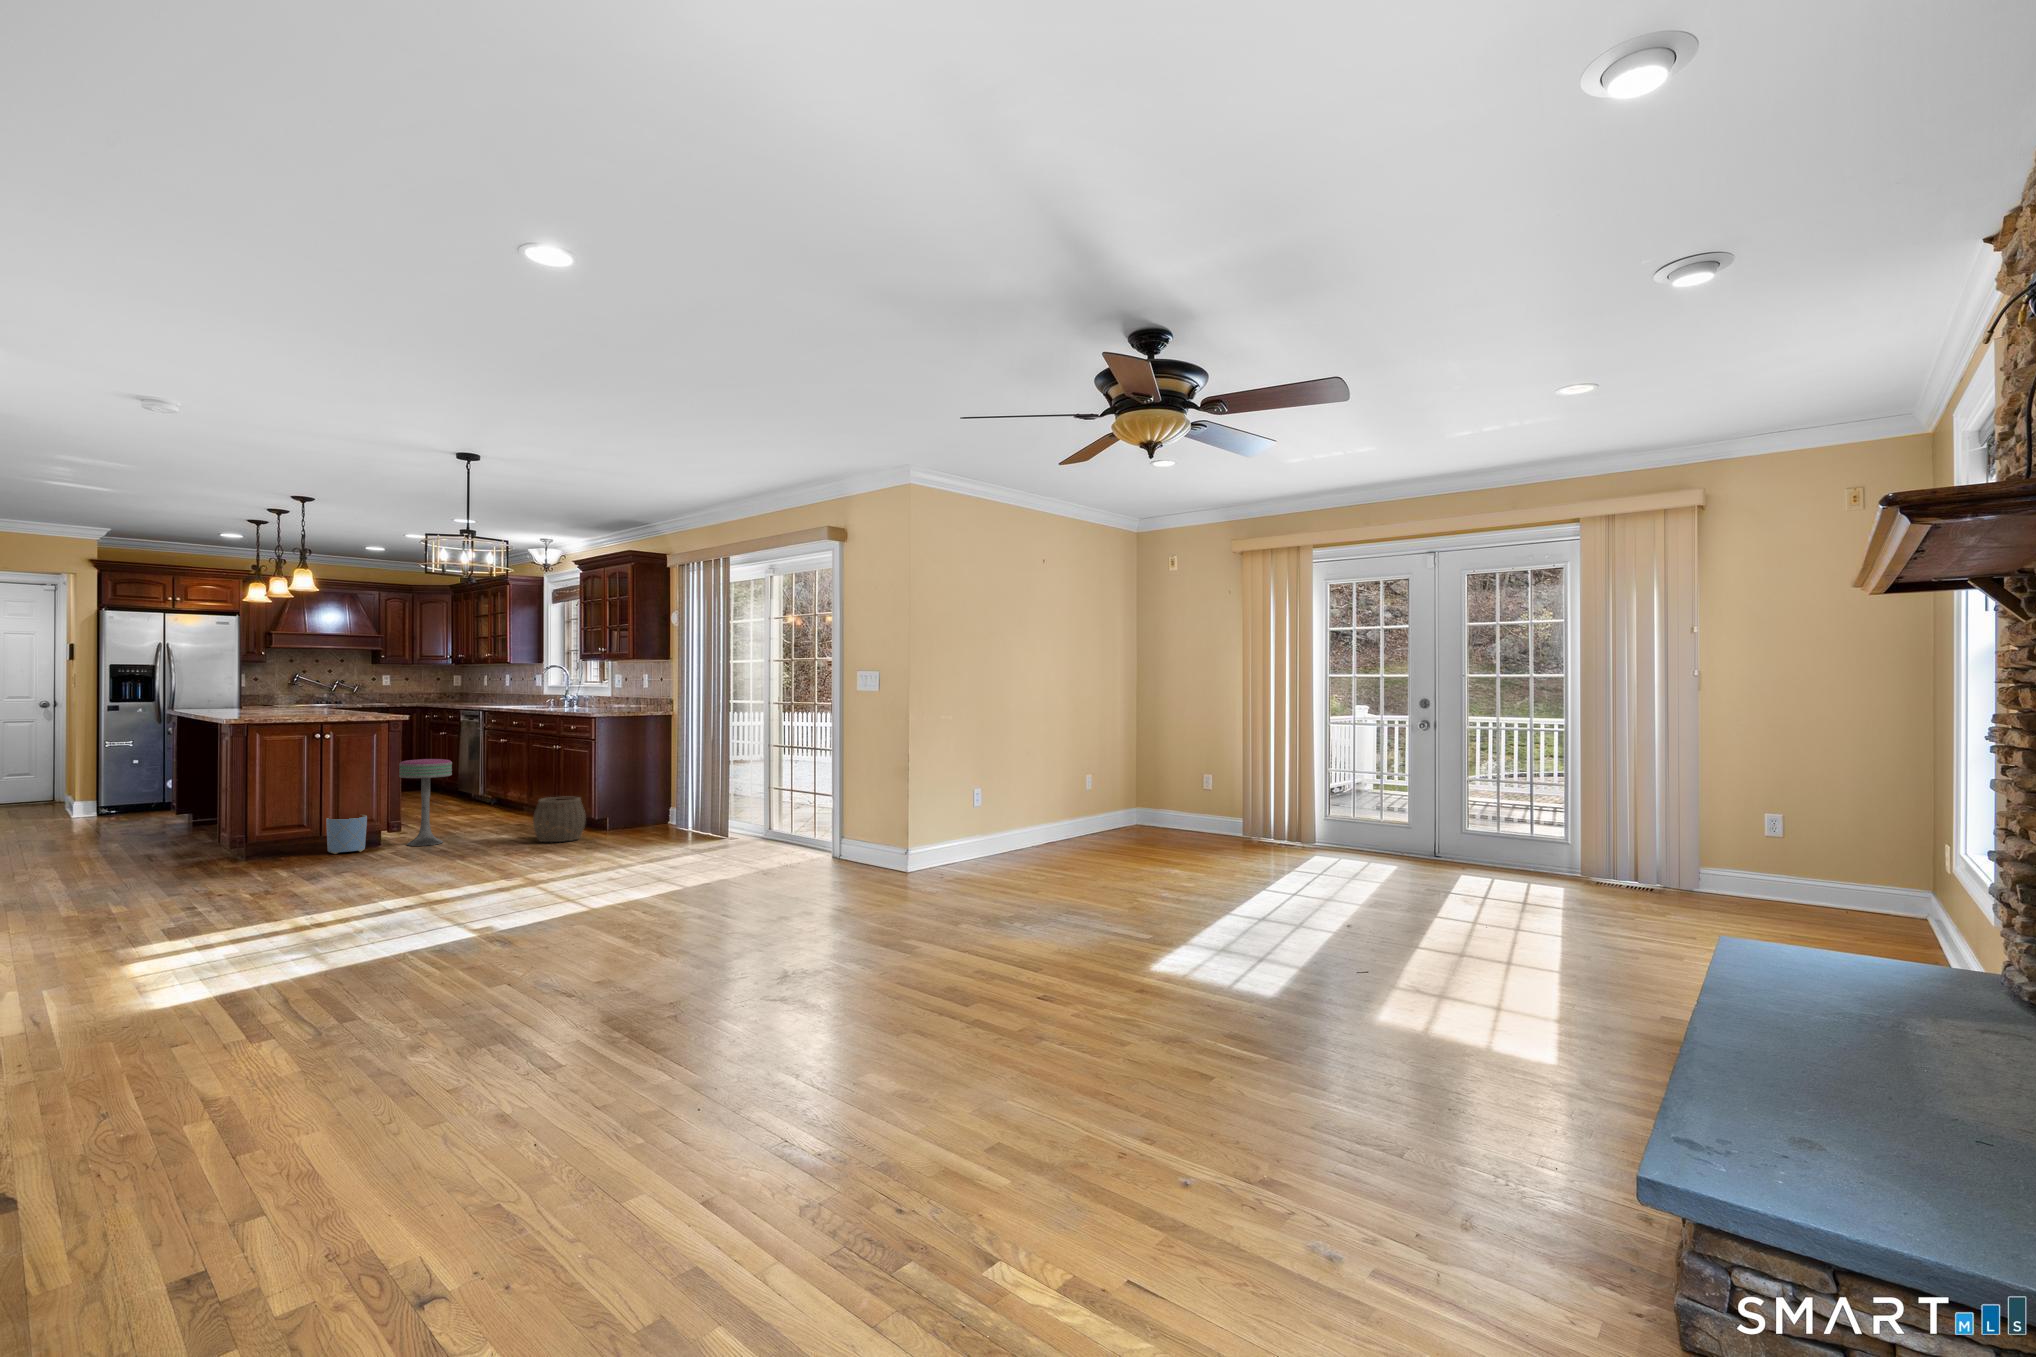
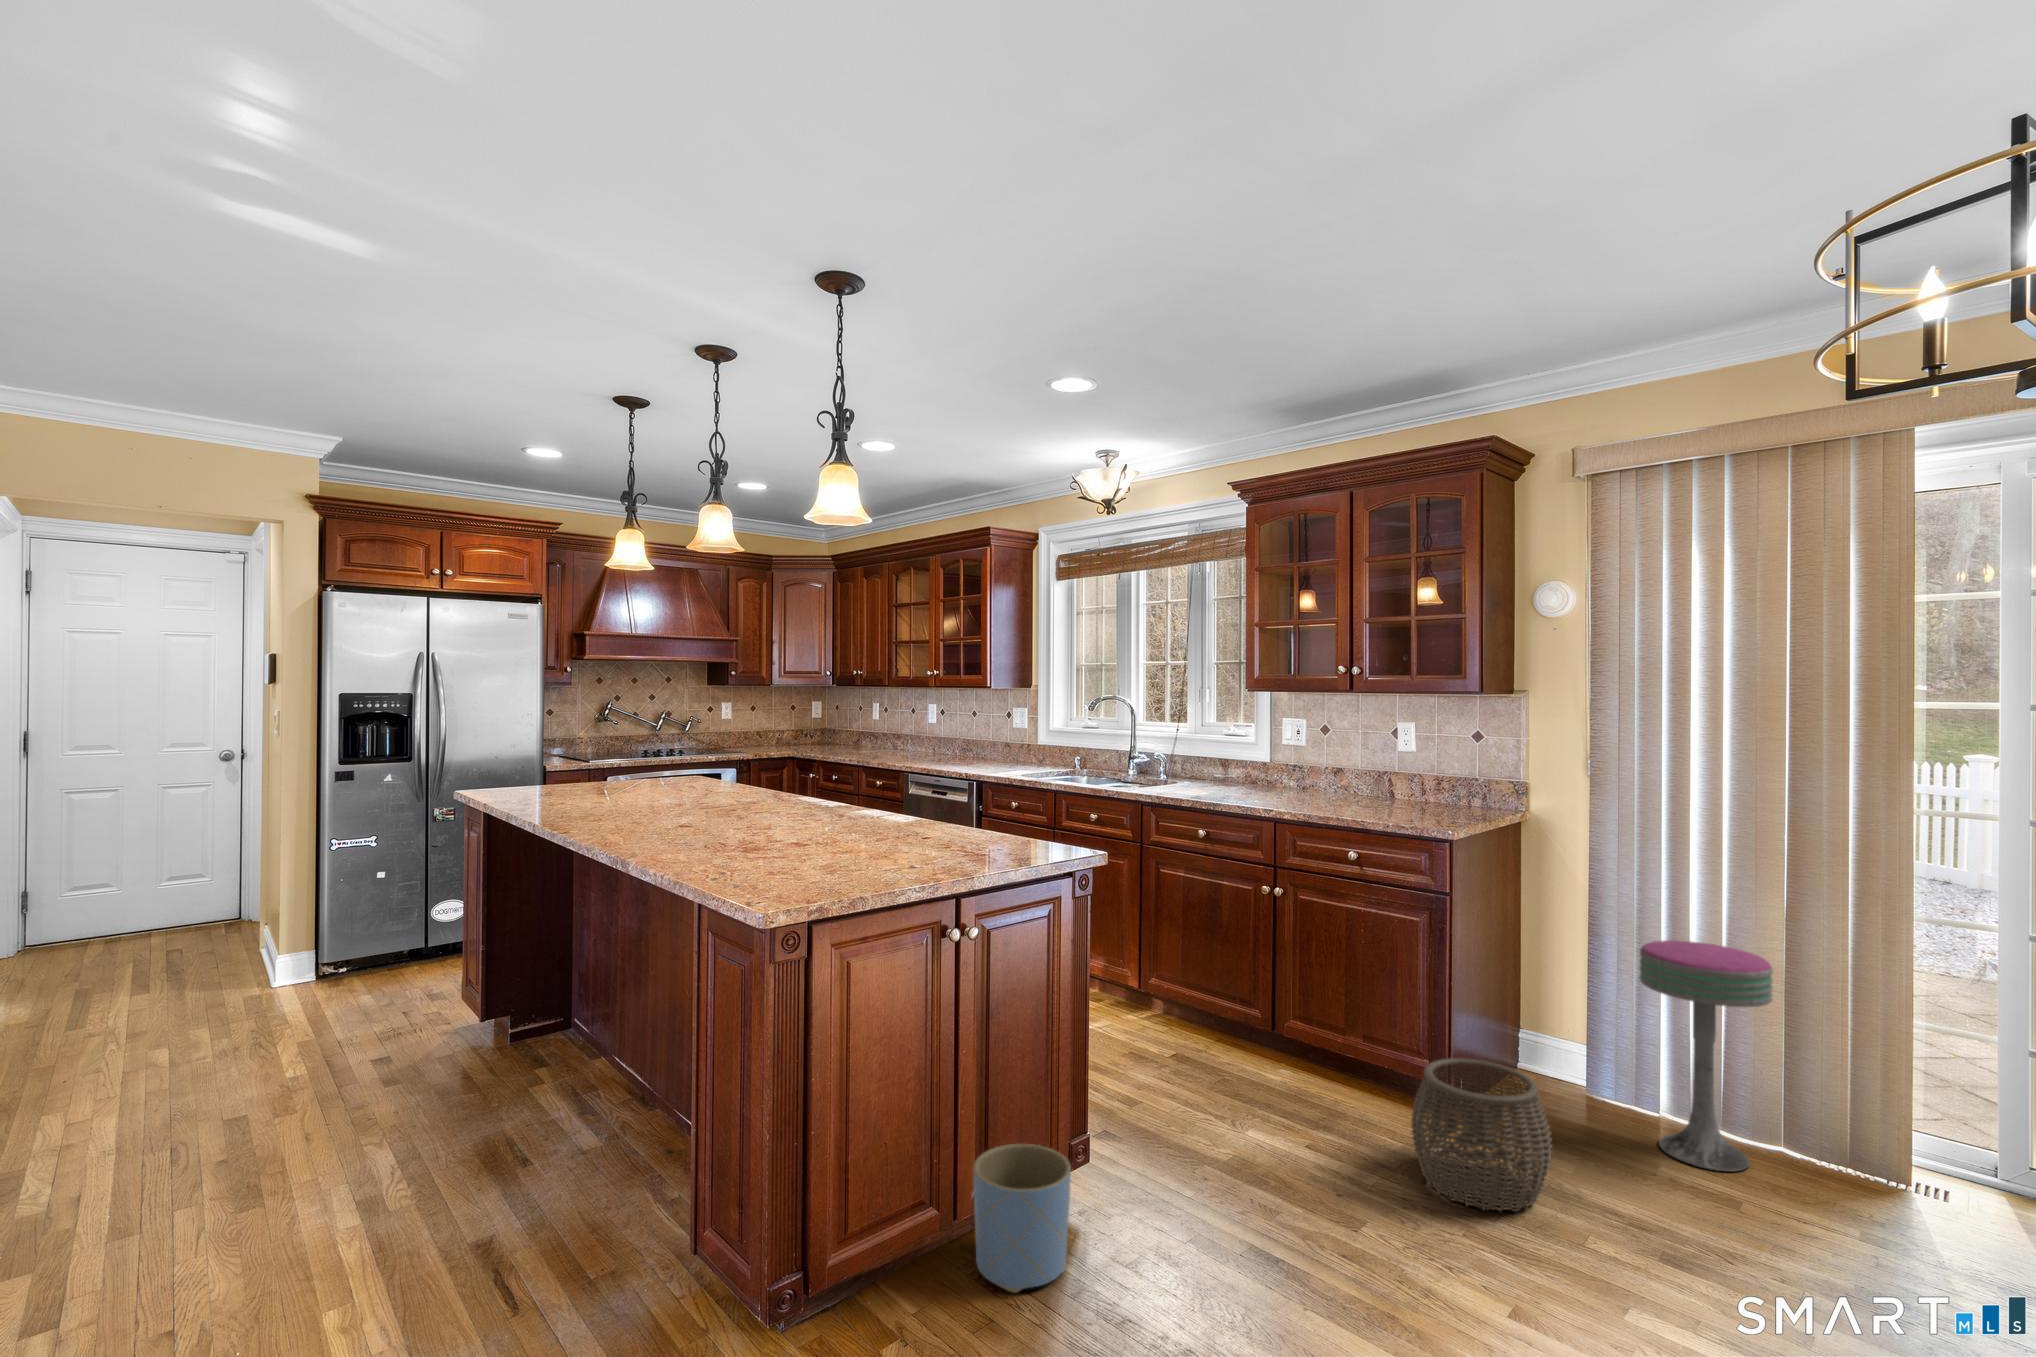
bar stool: present [399,759,452,846] -> present [1639,940,1773,1172]

